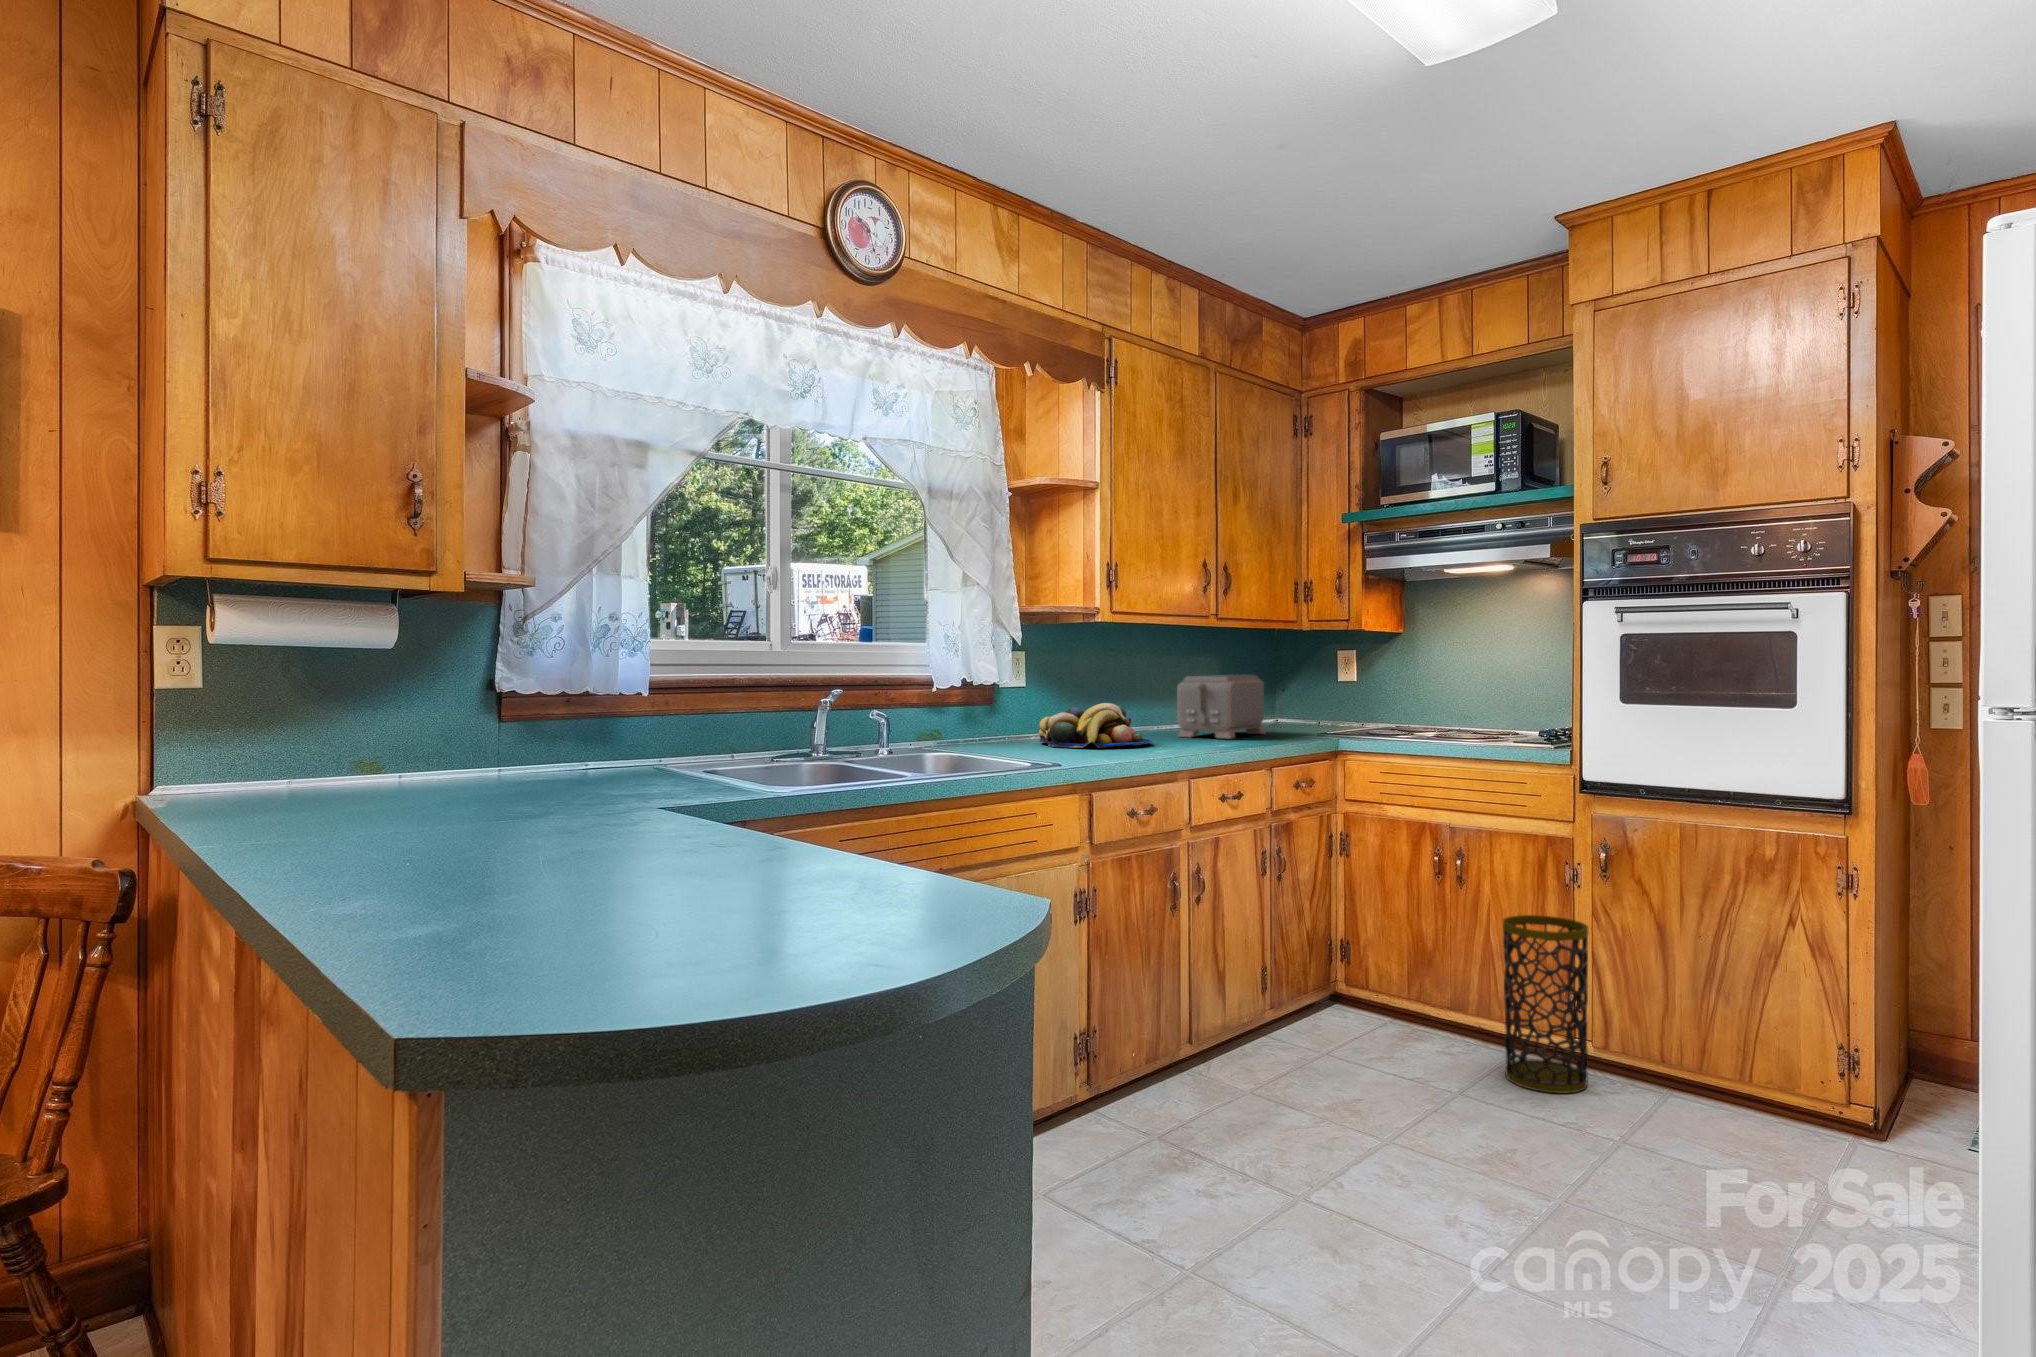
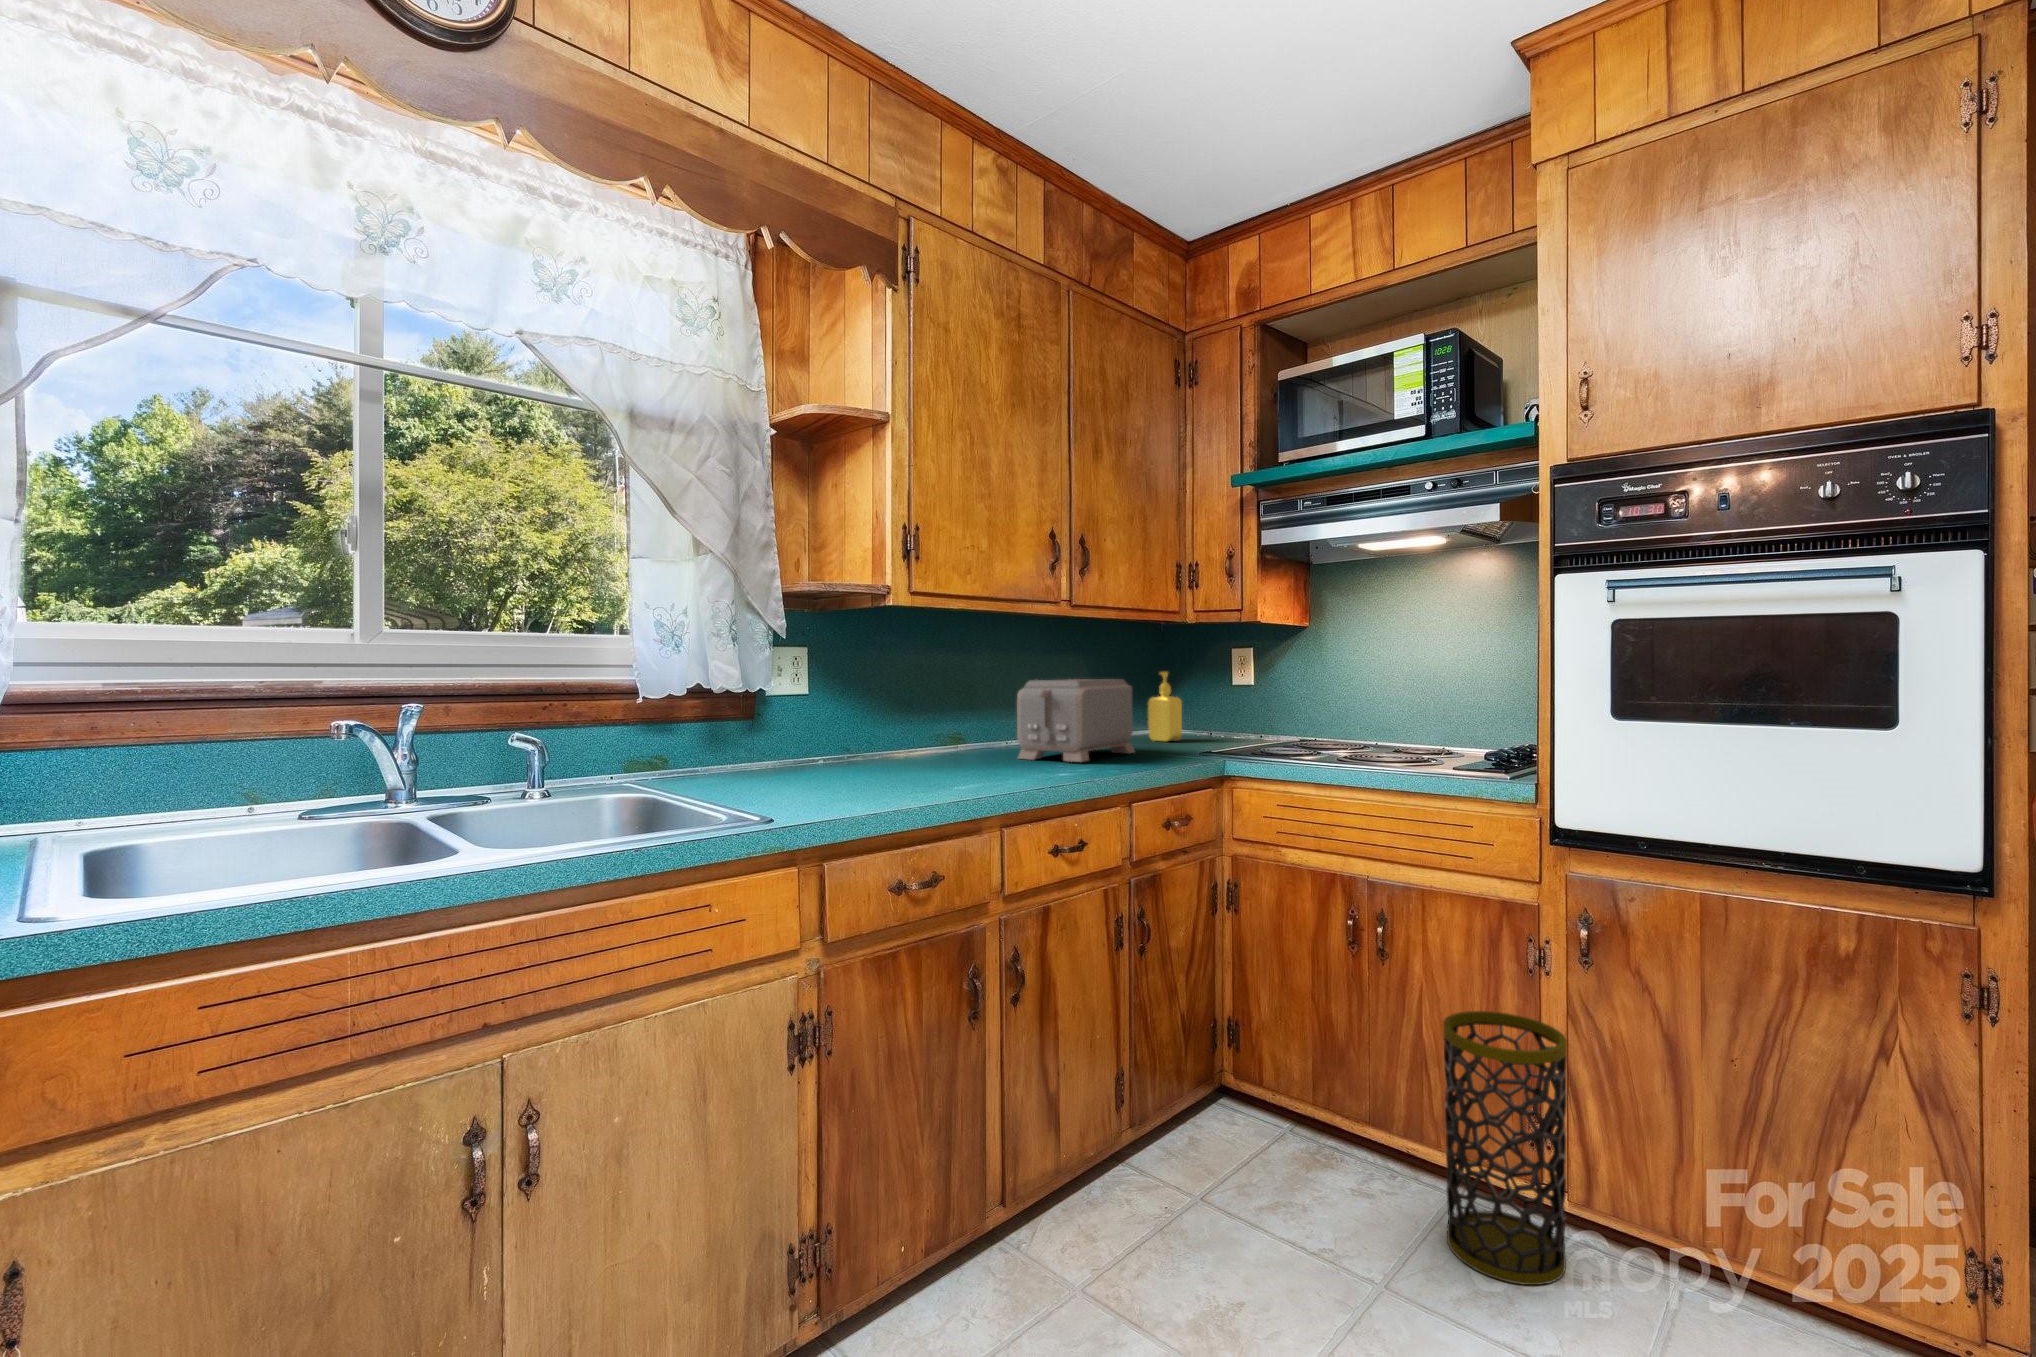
soap dispenser: none [1269,670,1298,727] -> present [1148,672,1182,741]
fruit bowl: present [1039,703,1151,748] -> none [814,717,966,782]

